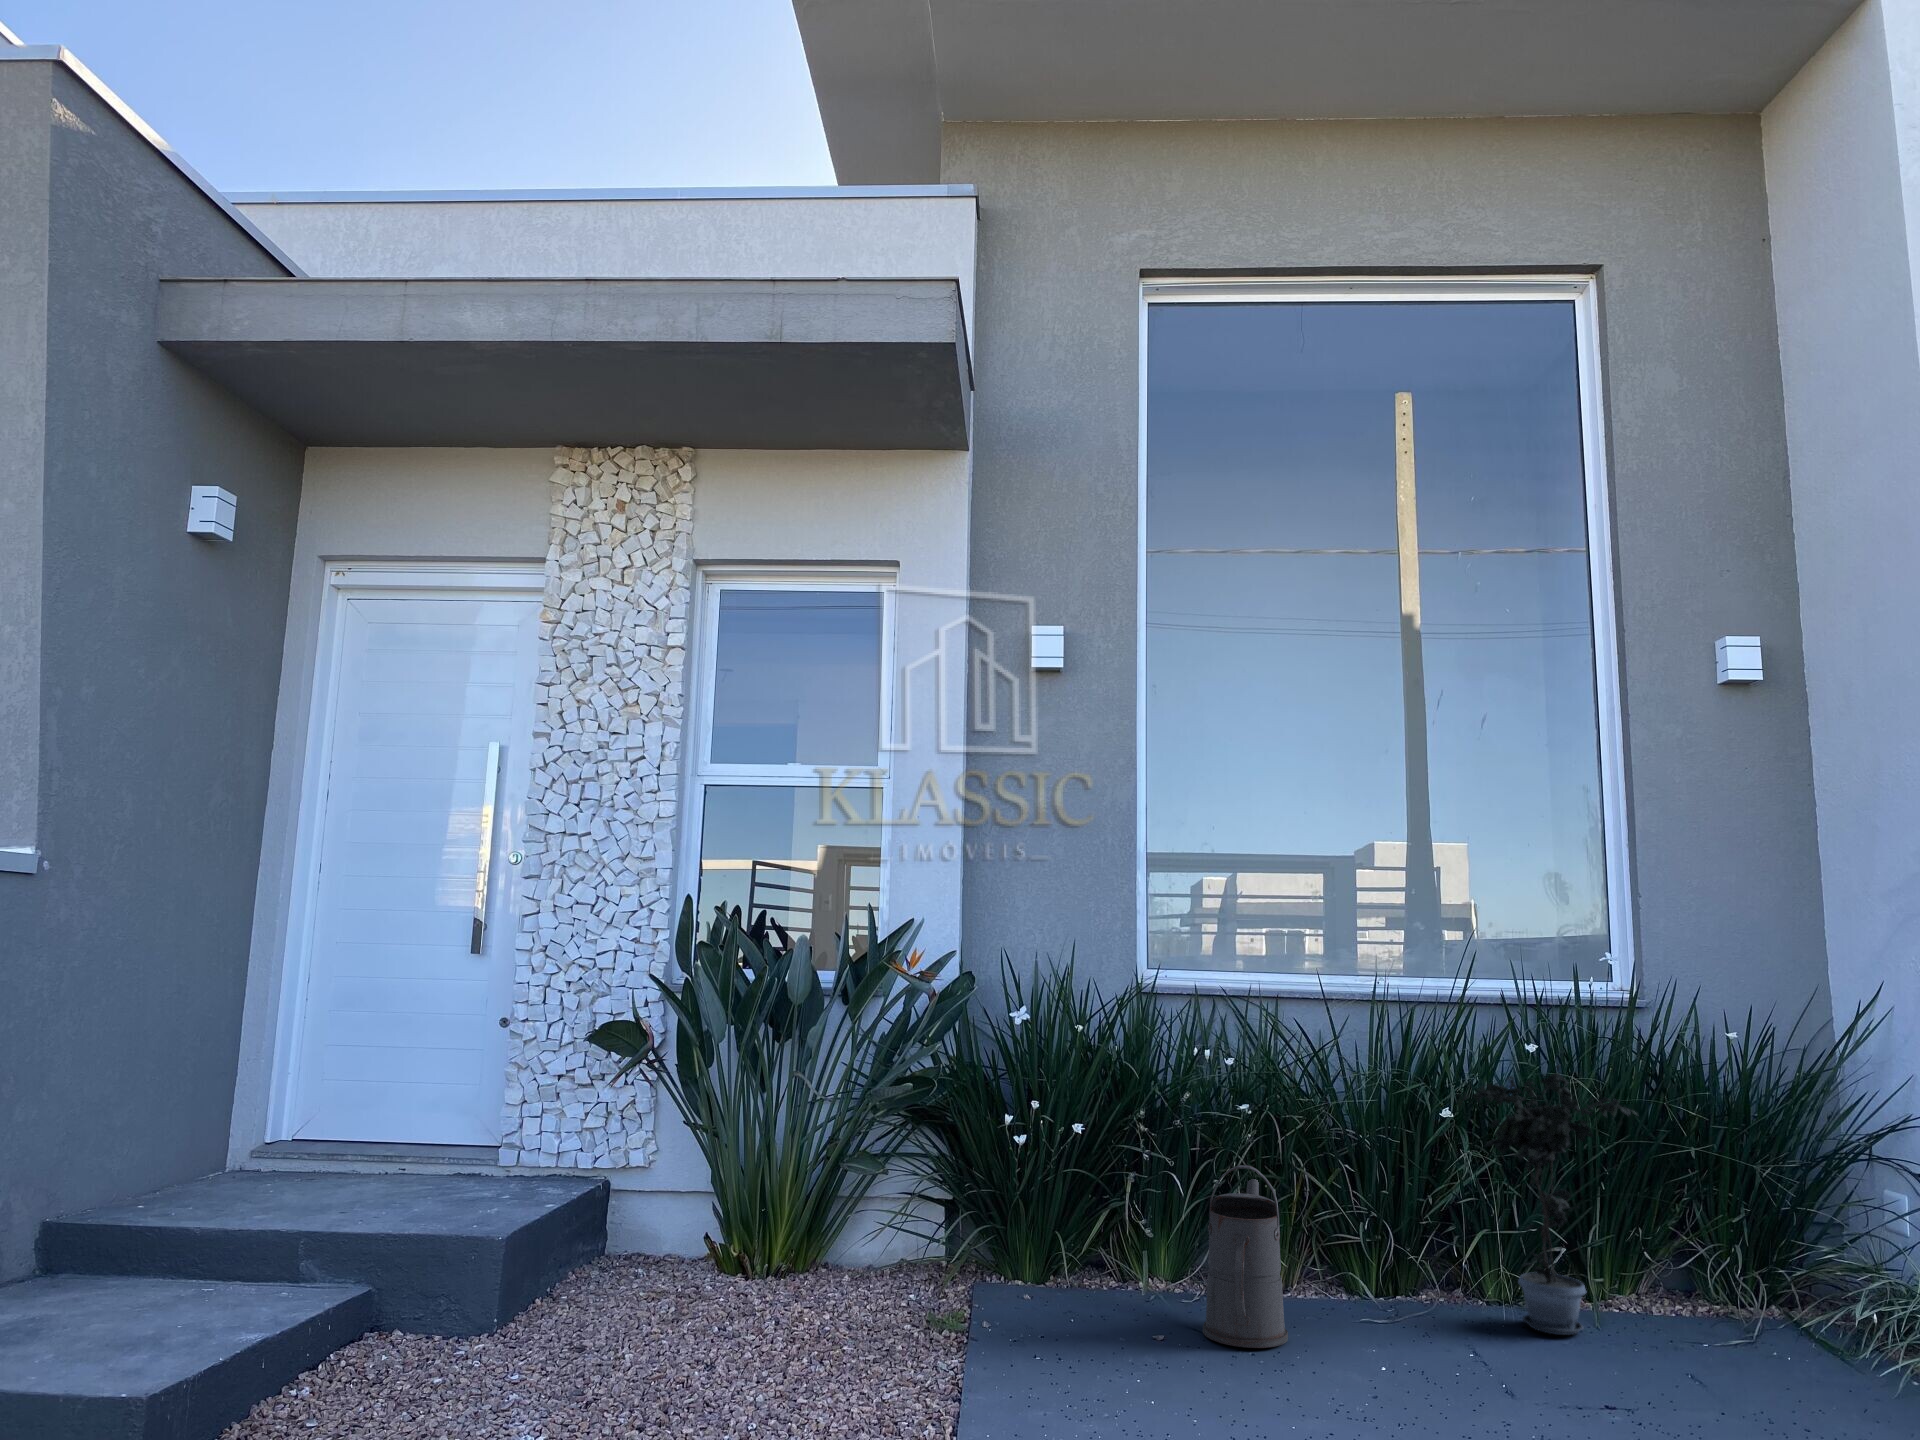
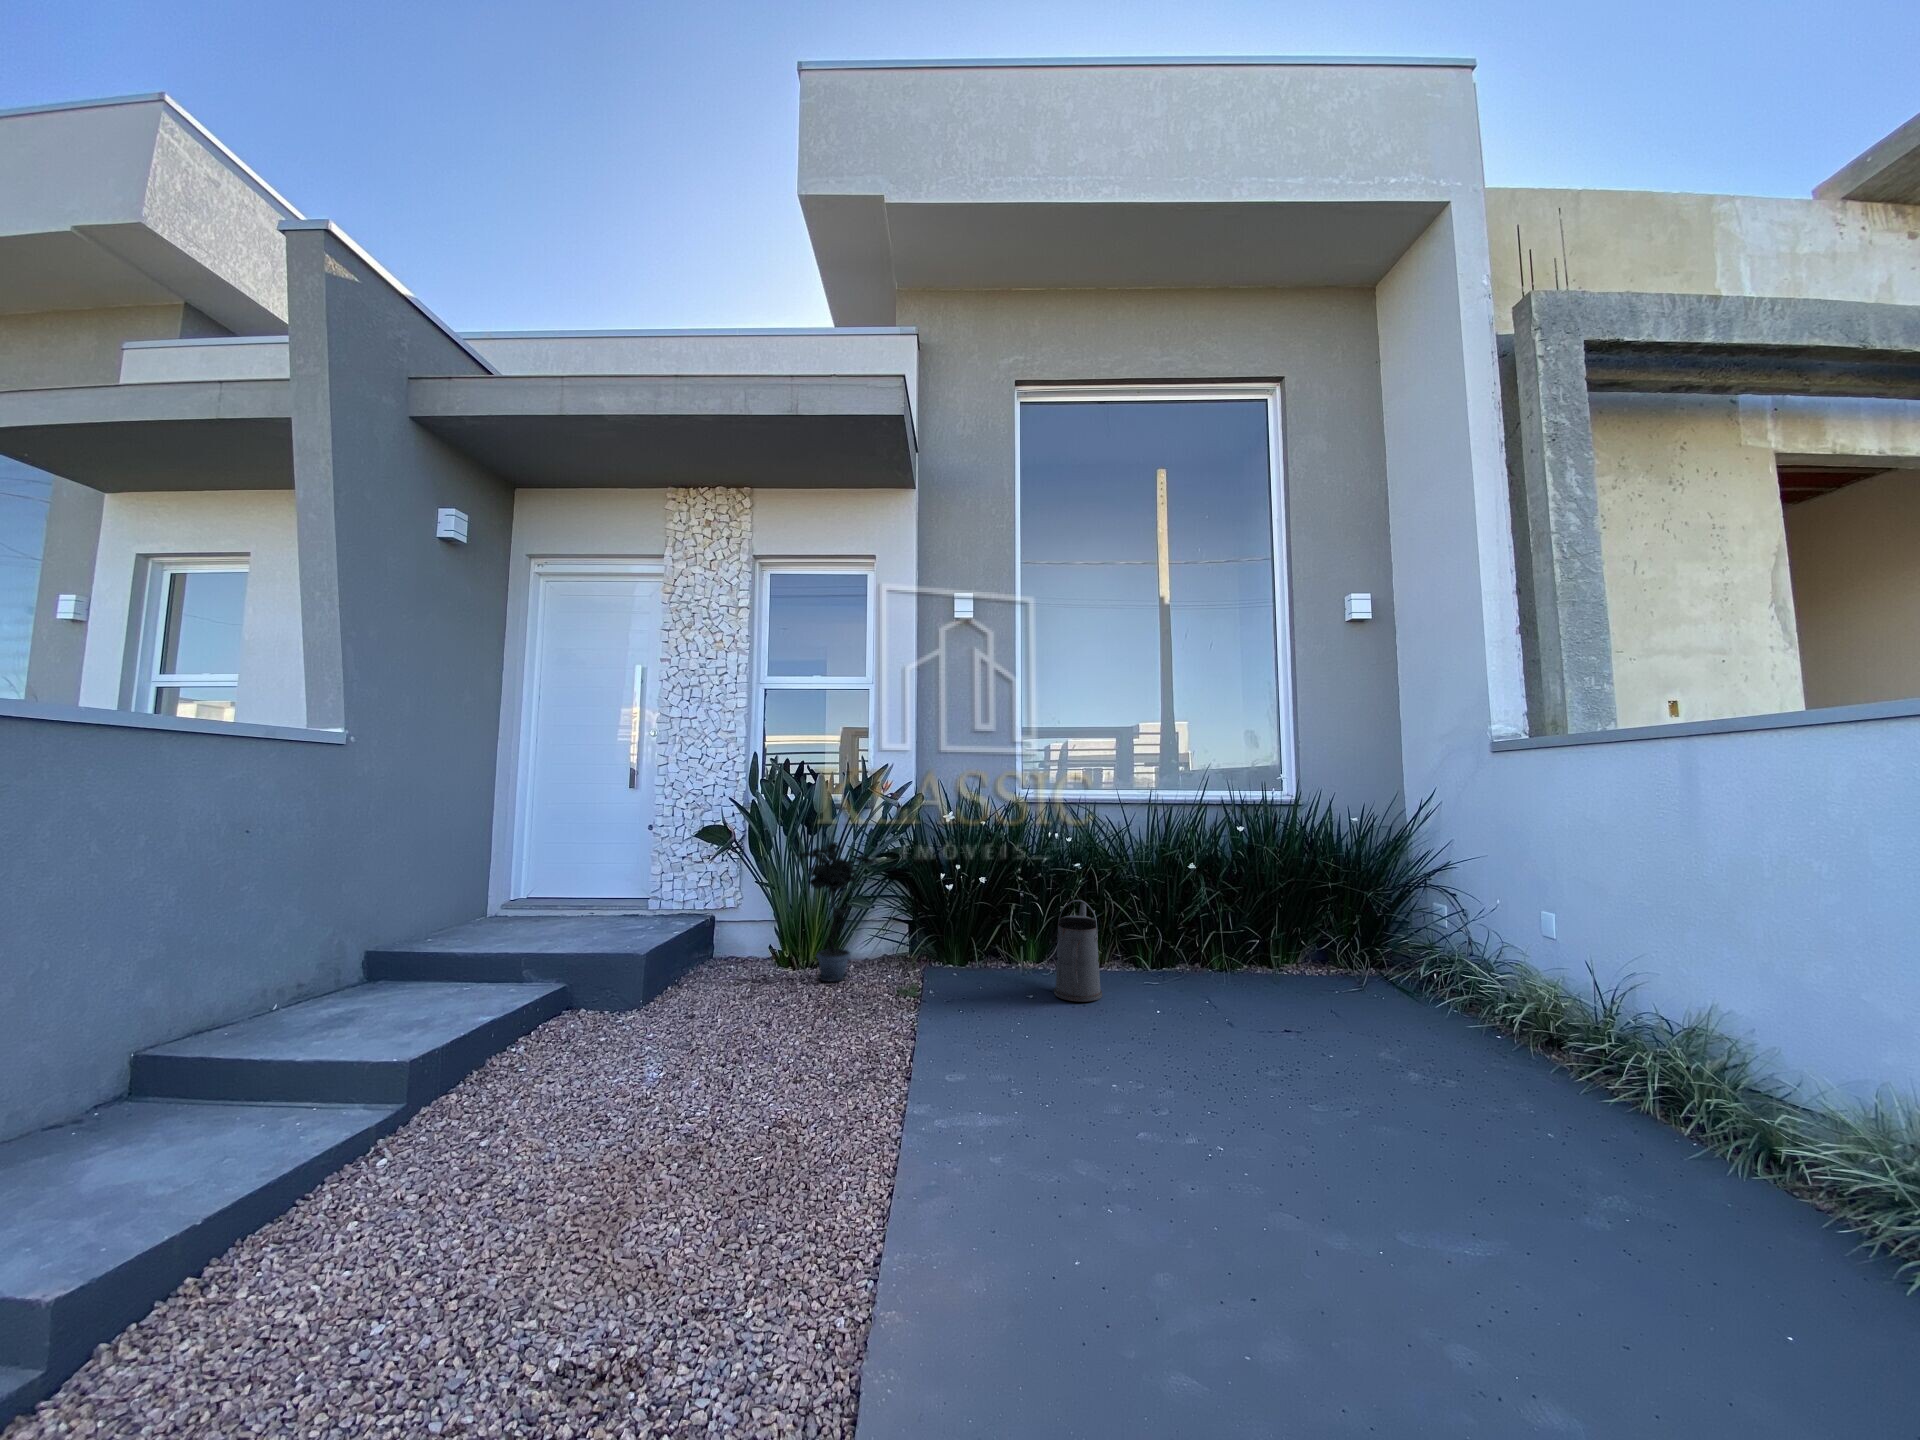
potted plant: present [1458,1065,1637,1335] -> present [790,842,878,982]

